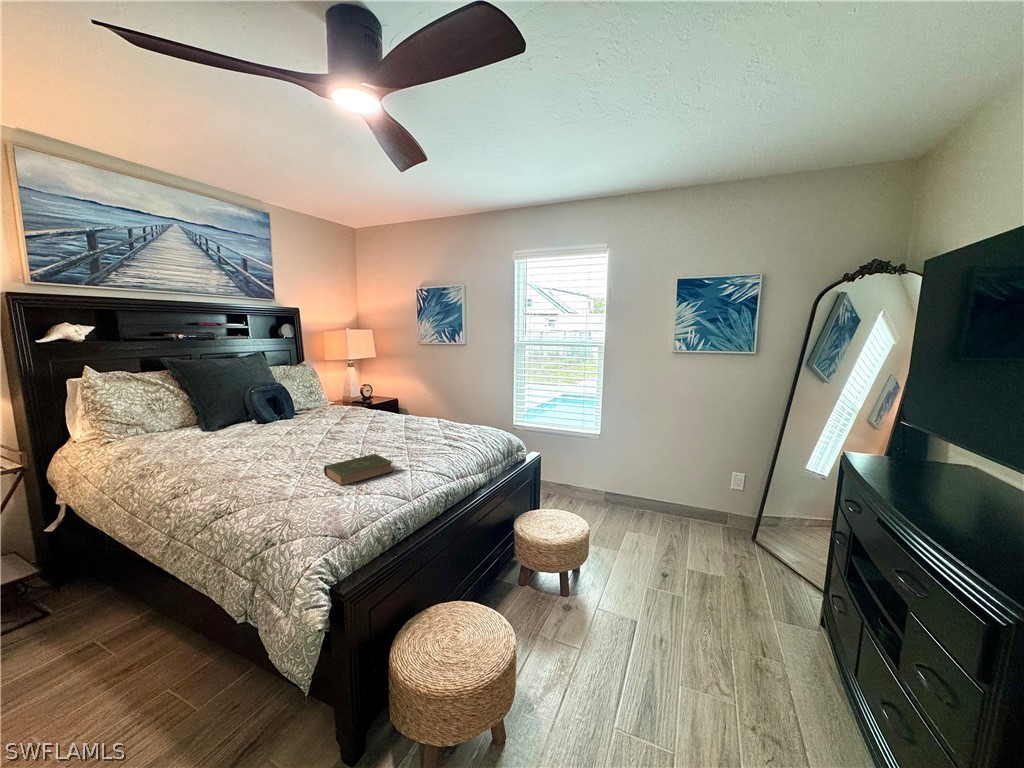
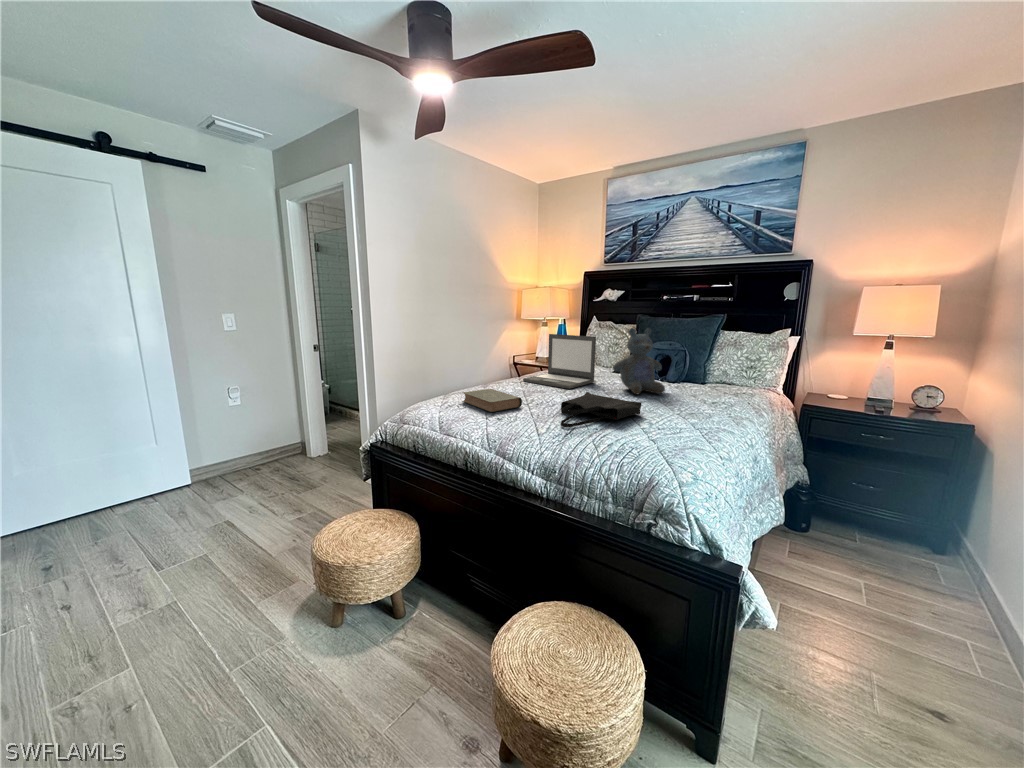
stuffed bear: none [305,374,345,430] -> present [613,328,665,394]
laptop: none [201,390,302,464] -> present [523,334,596,389]
tote bag: none [367,426,436,452] -> present [561,392,641,427]

